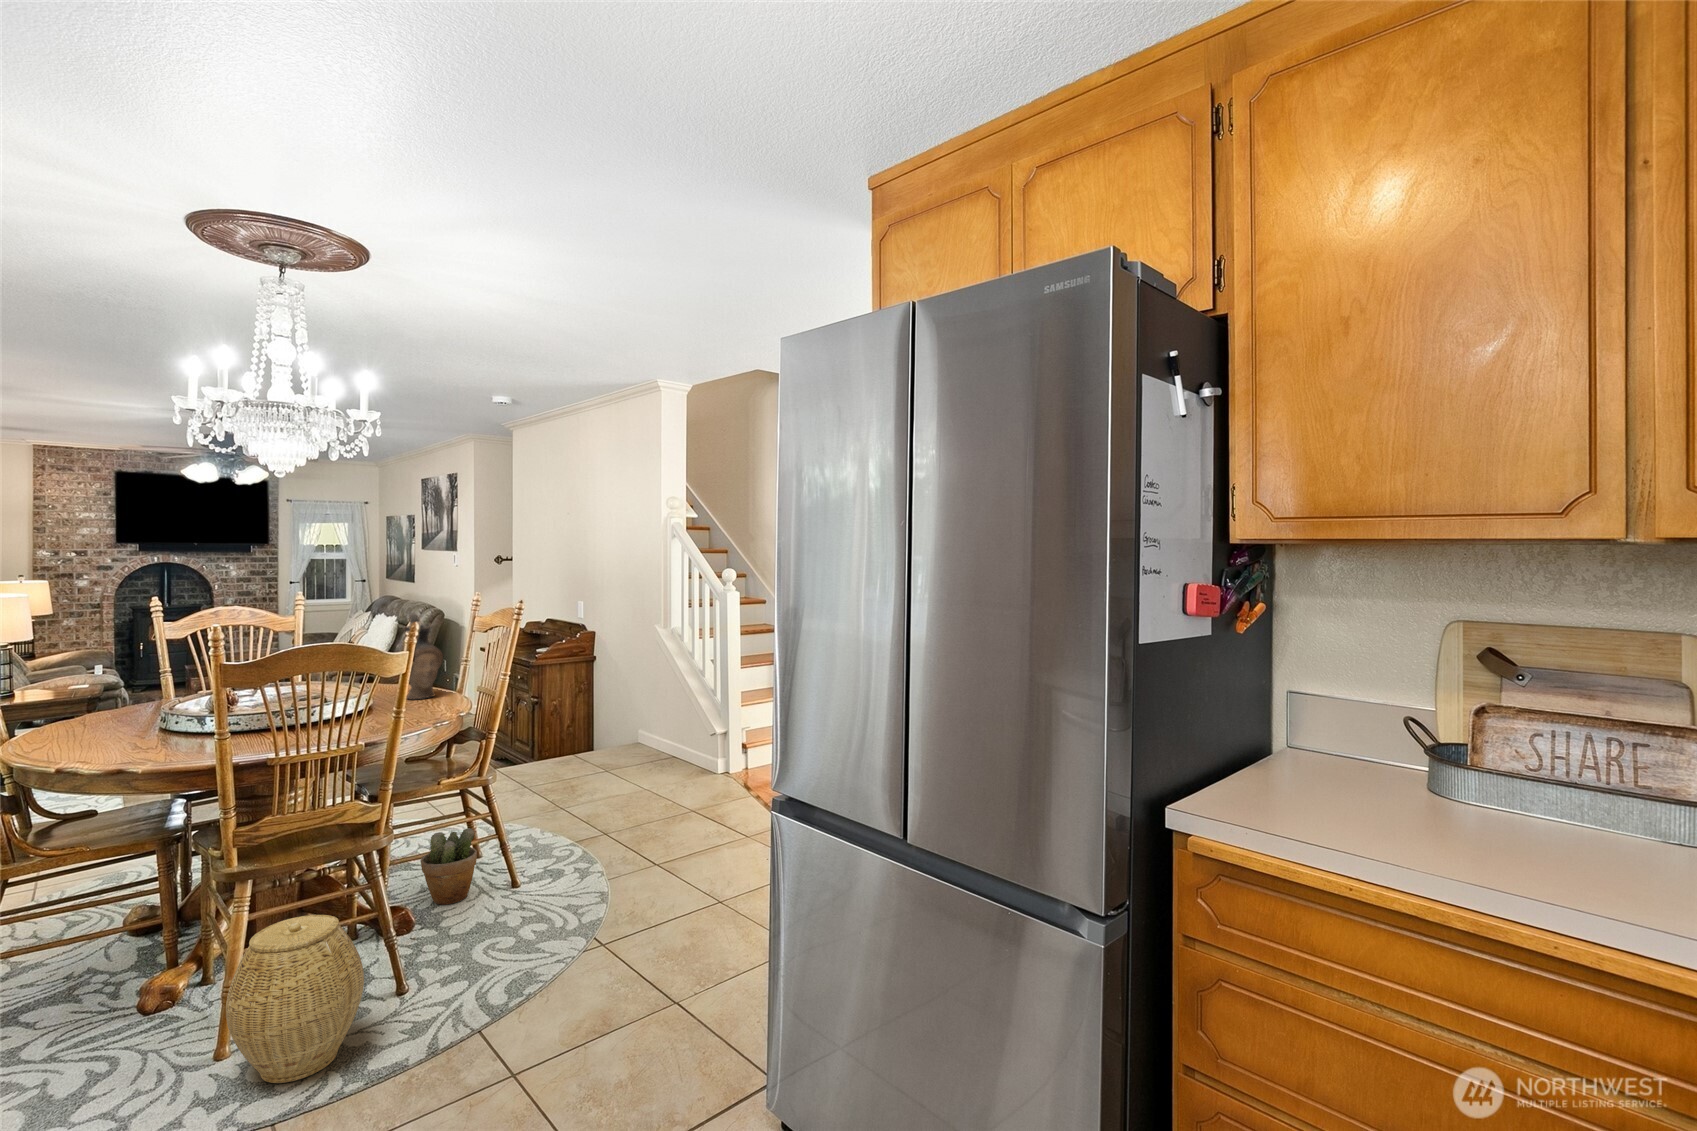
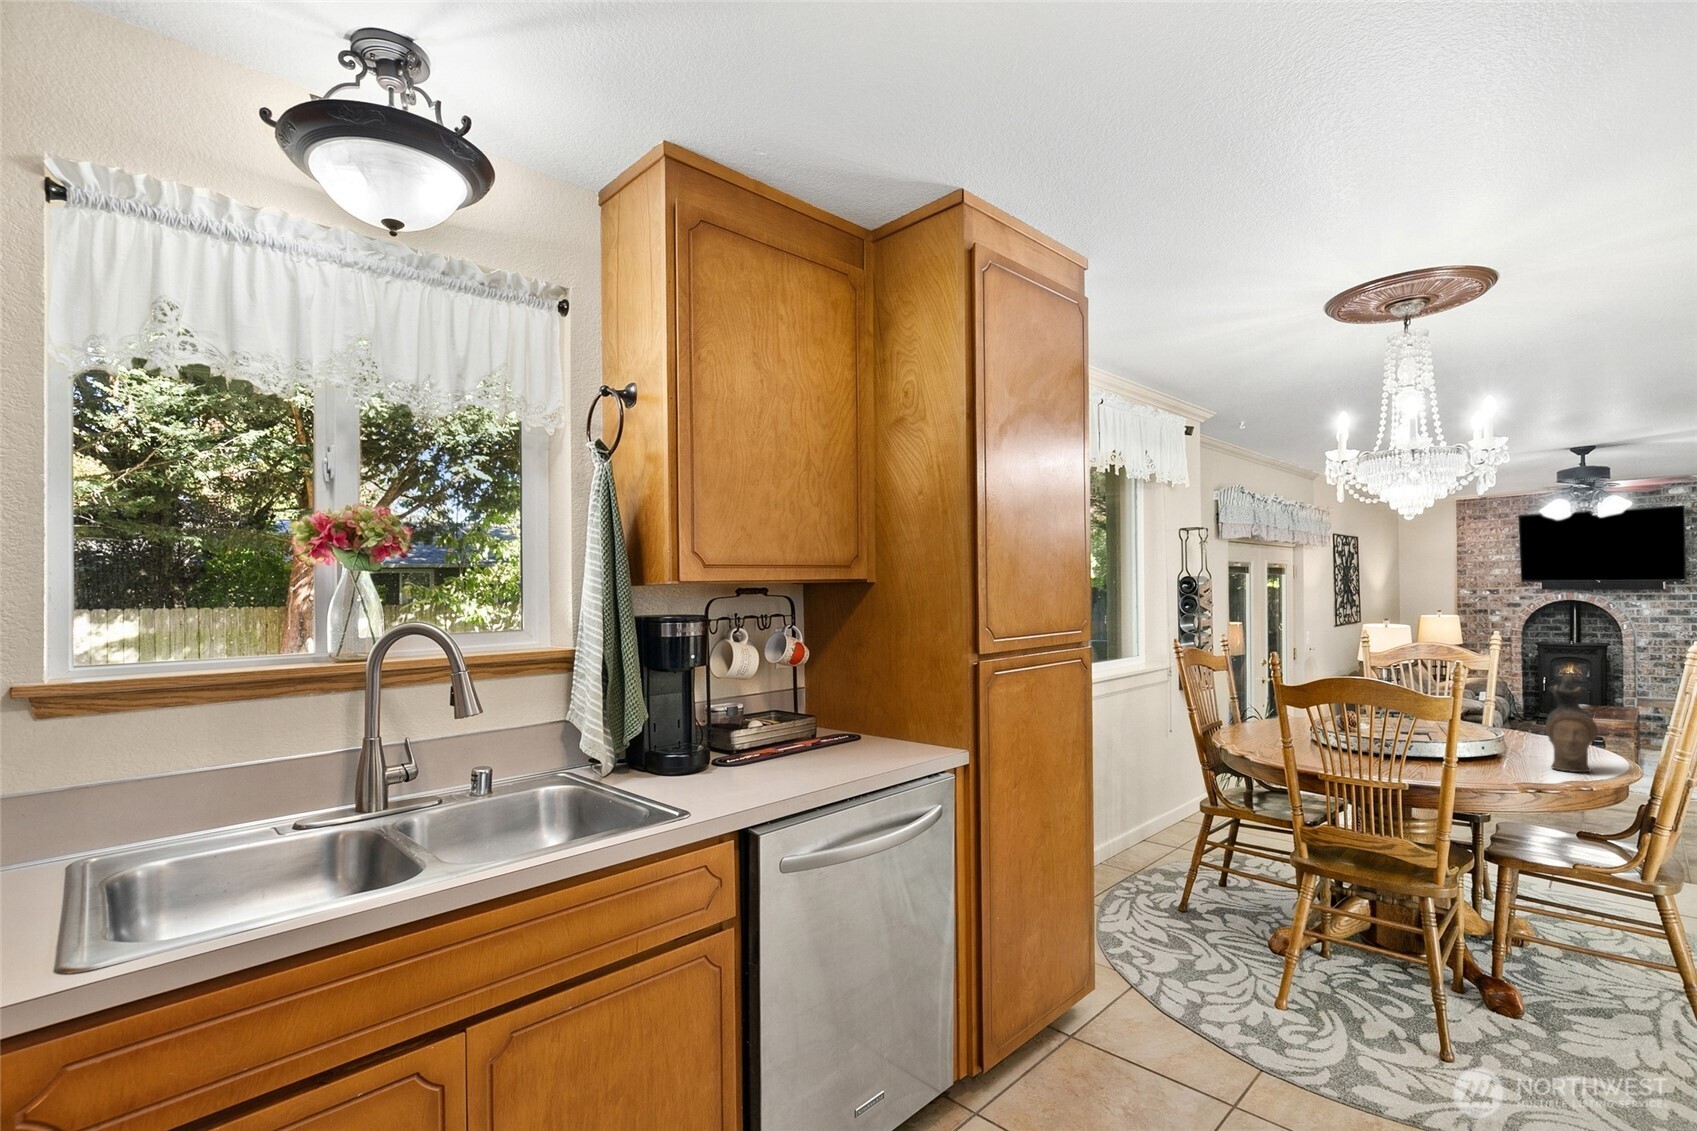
potted plant: present [420,828,477,905] -> none [1559,932,1643,1028]
woven basket: present [226,915,364,1083] -> none [1261,917,1376,1063]

